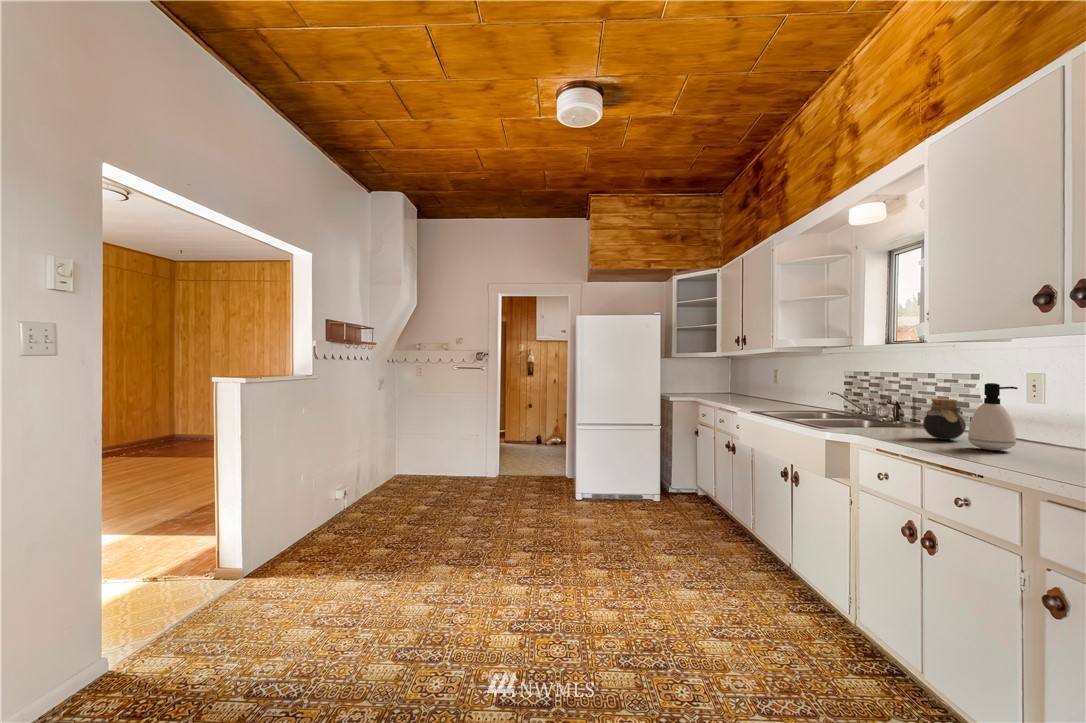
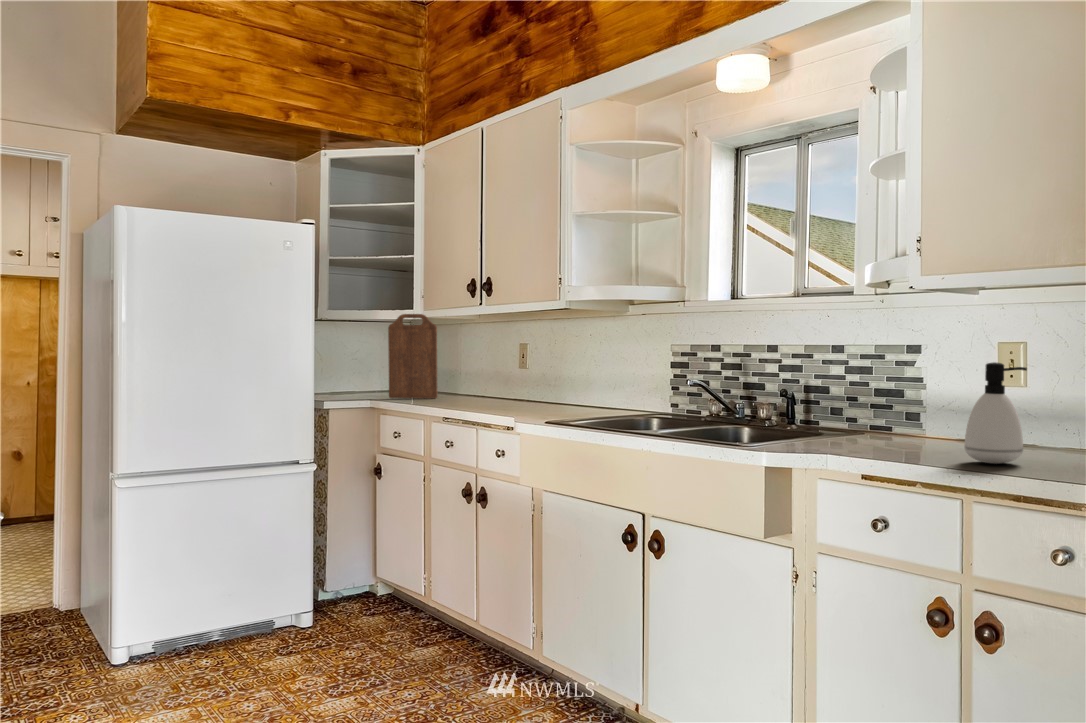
cutting board: none [708,356,732,398] -> present [388,314,438,399]
jar: present [923,399,966,440] -> none [881,388,942,453]

